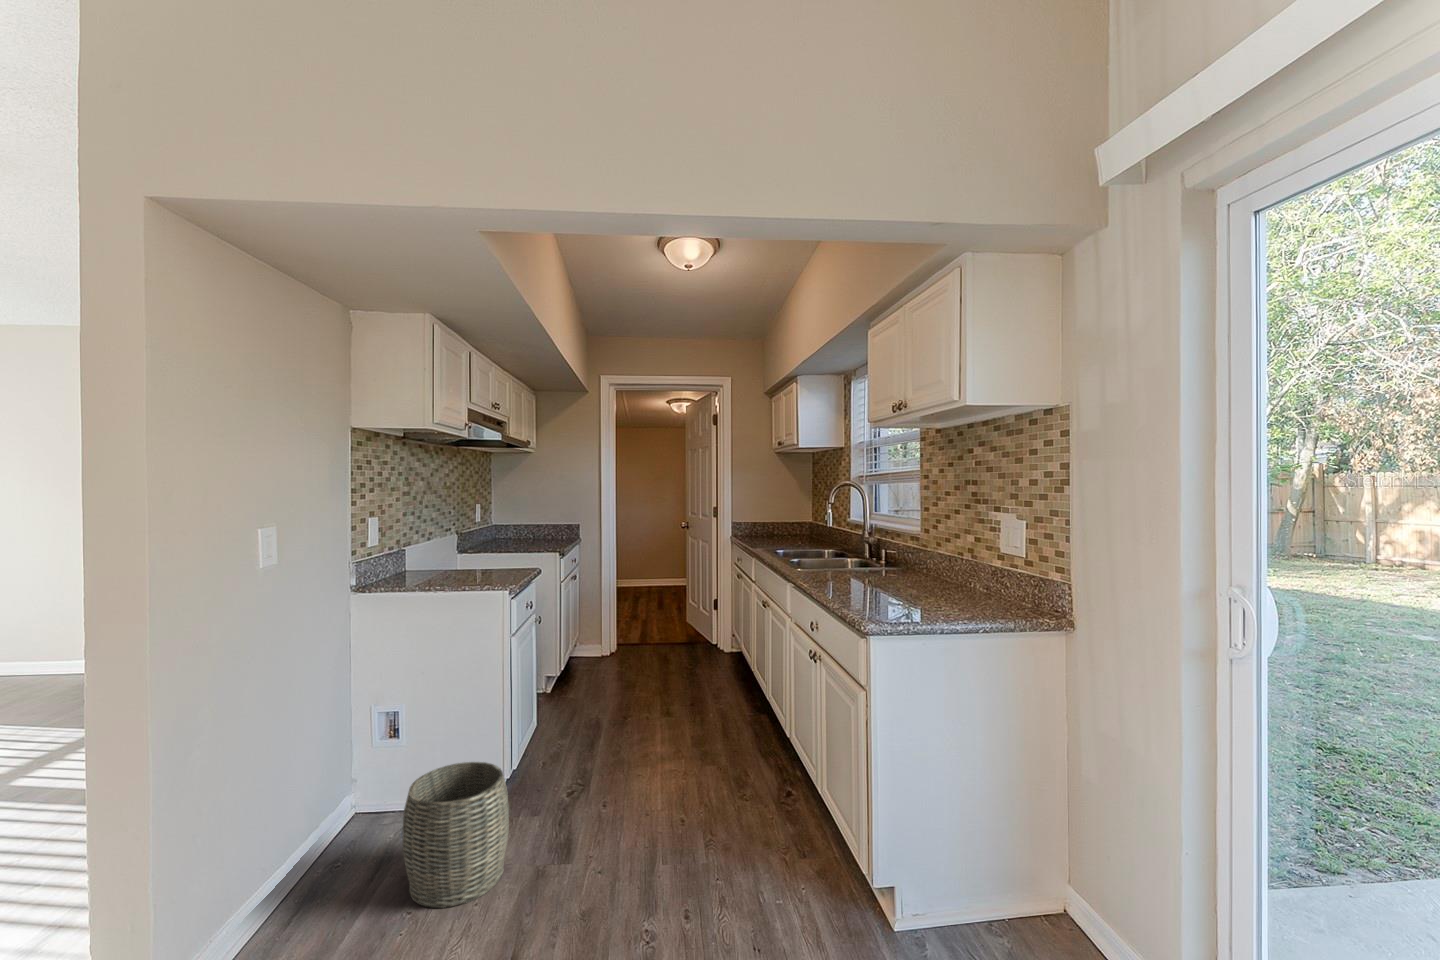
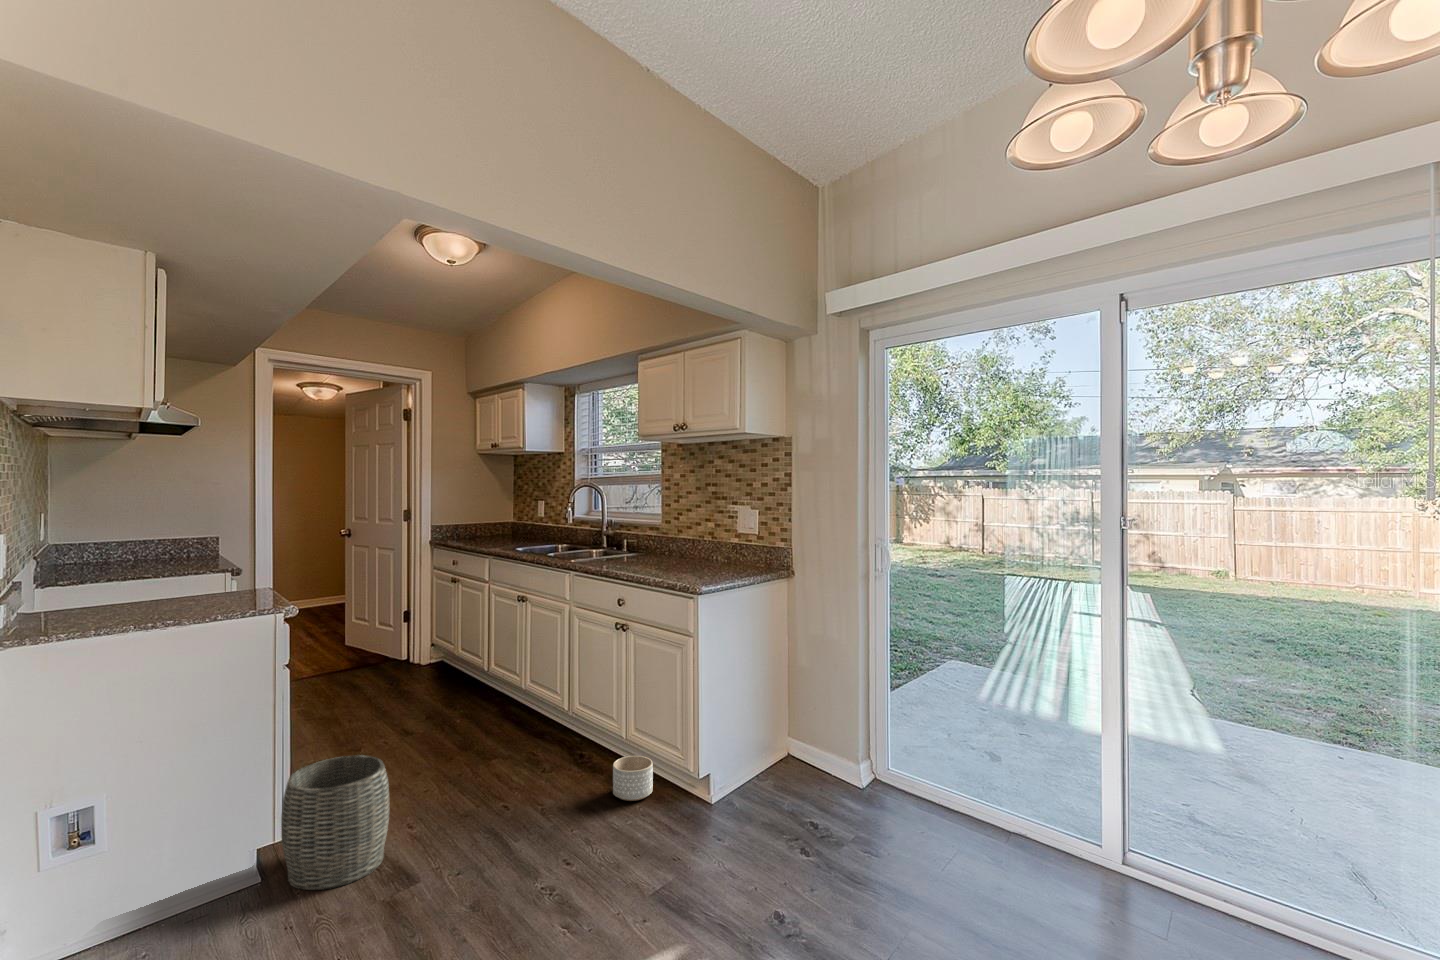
planter: none [763,843,816,914] -> present [613,756,653,801]

